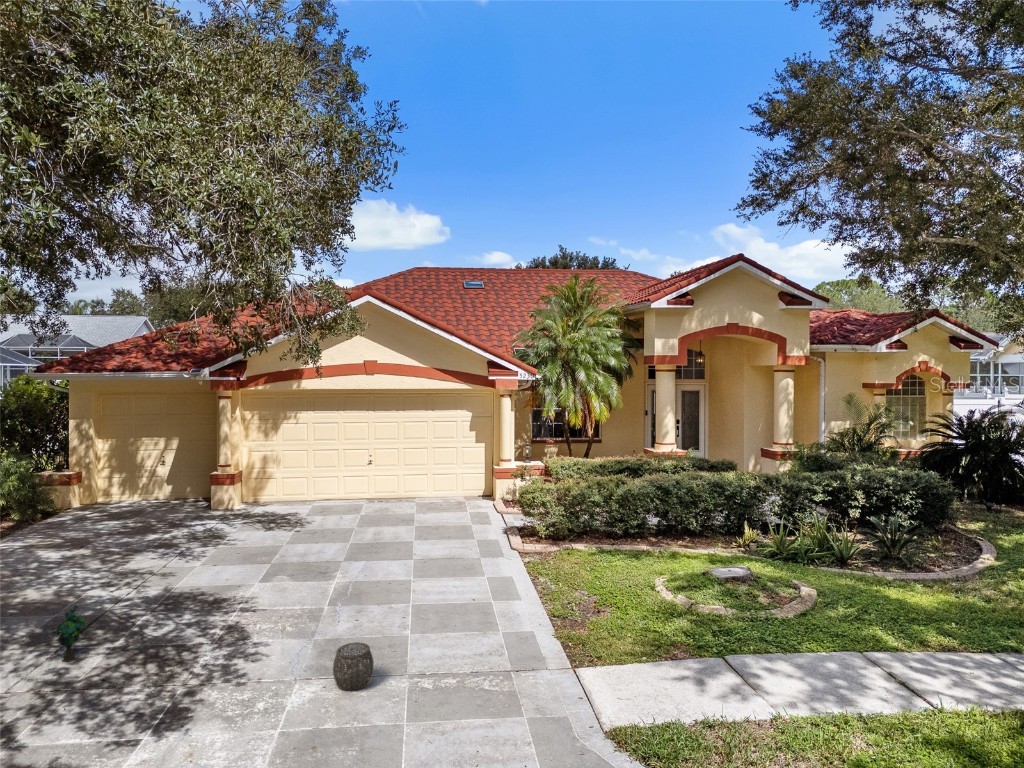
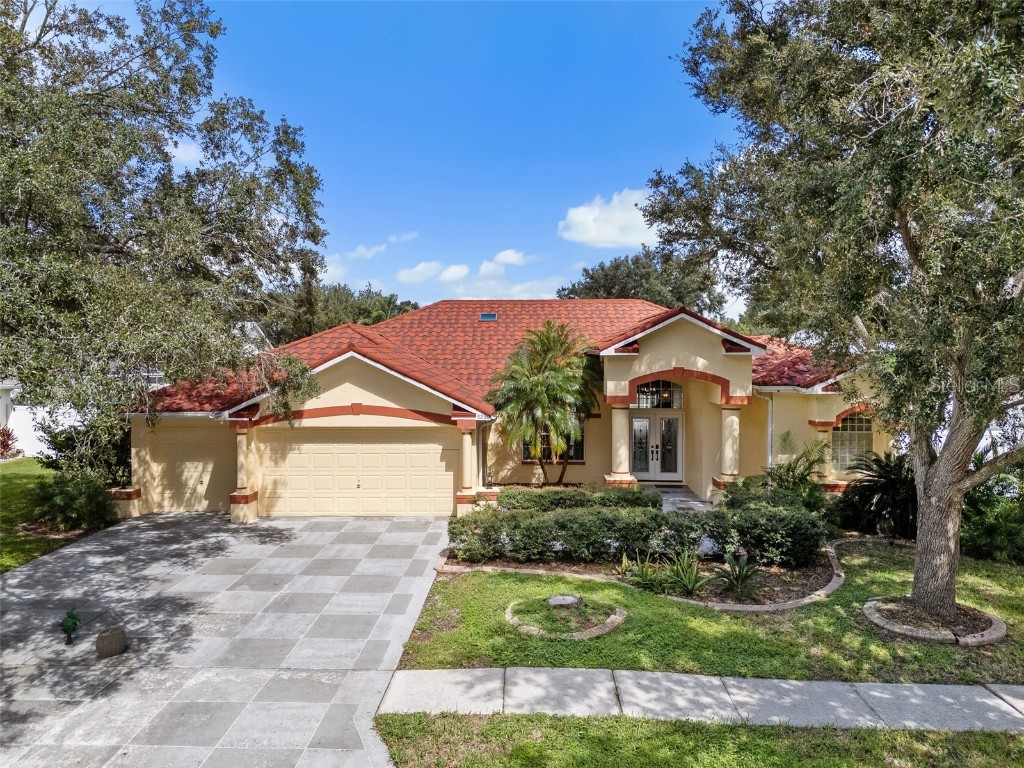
woven basket: present [333,642,374,690] -> present [95,627,127,657]

